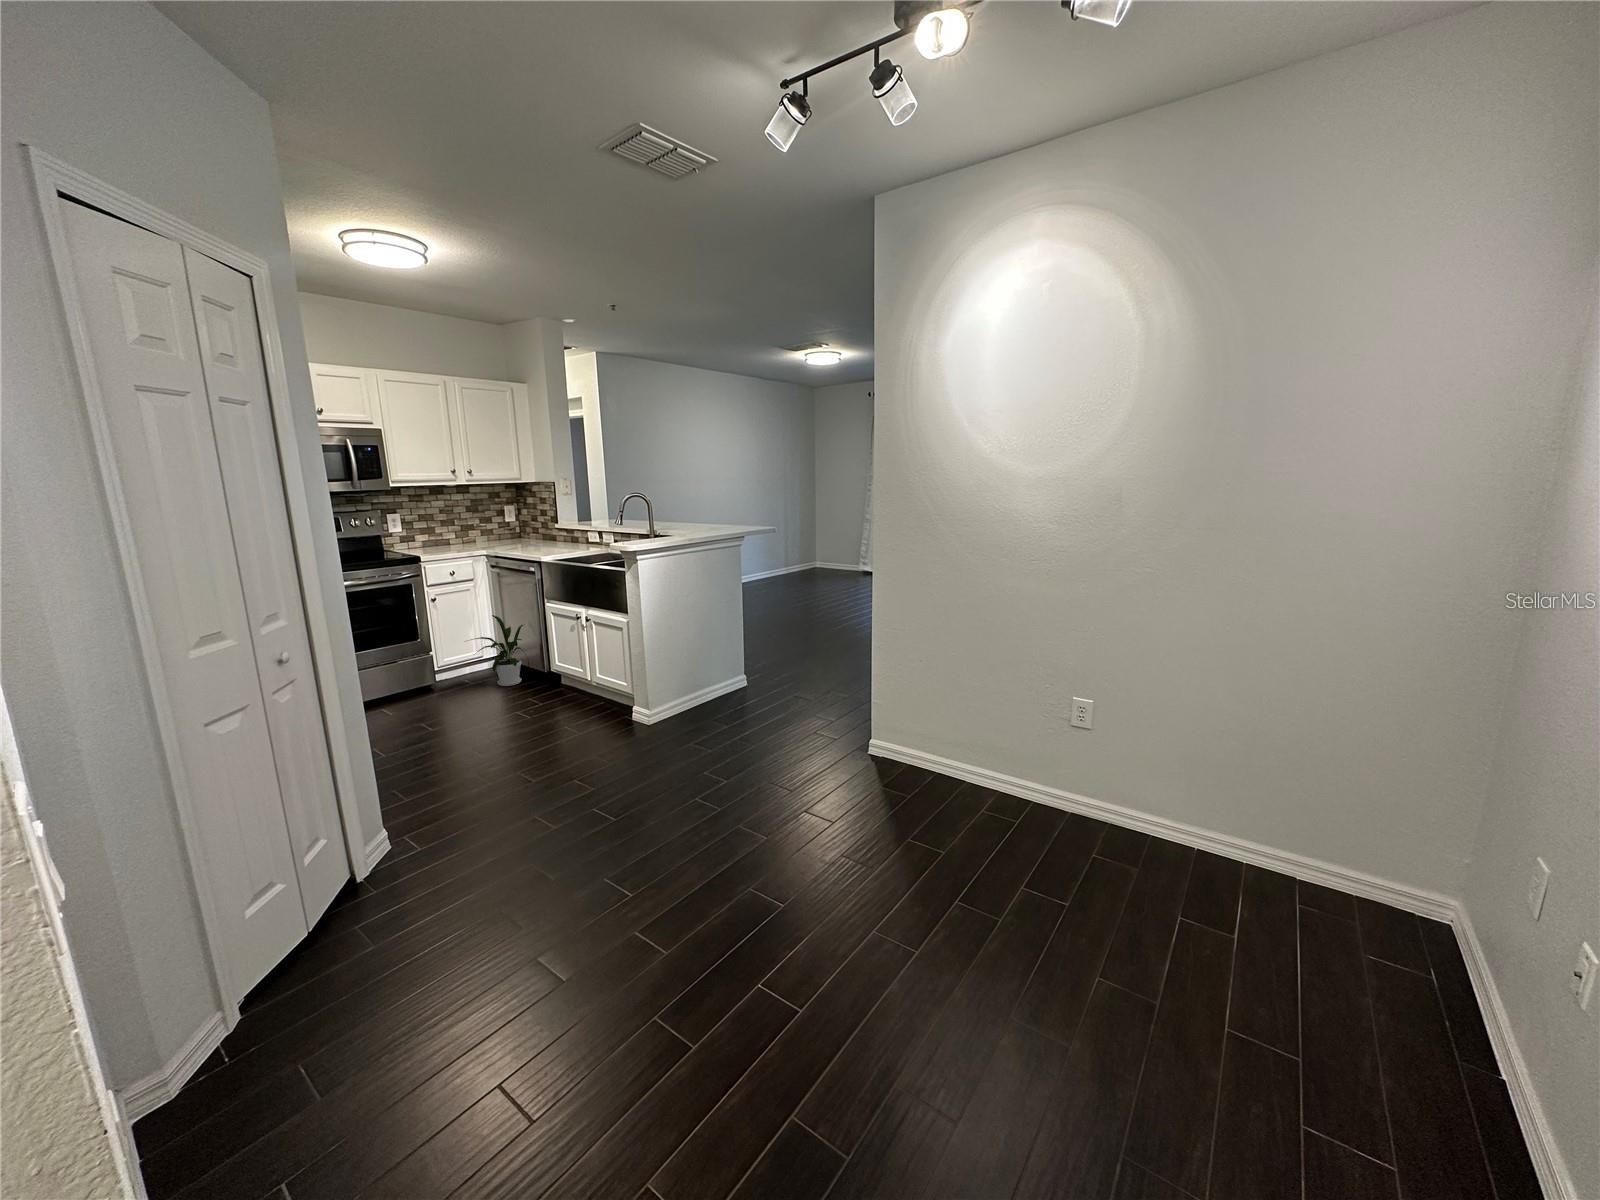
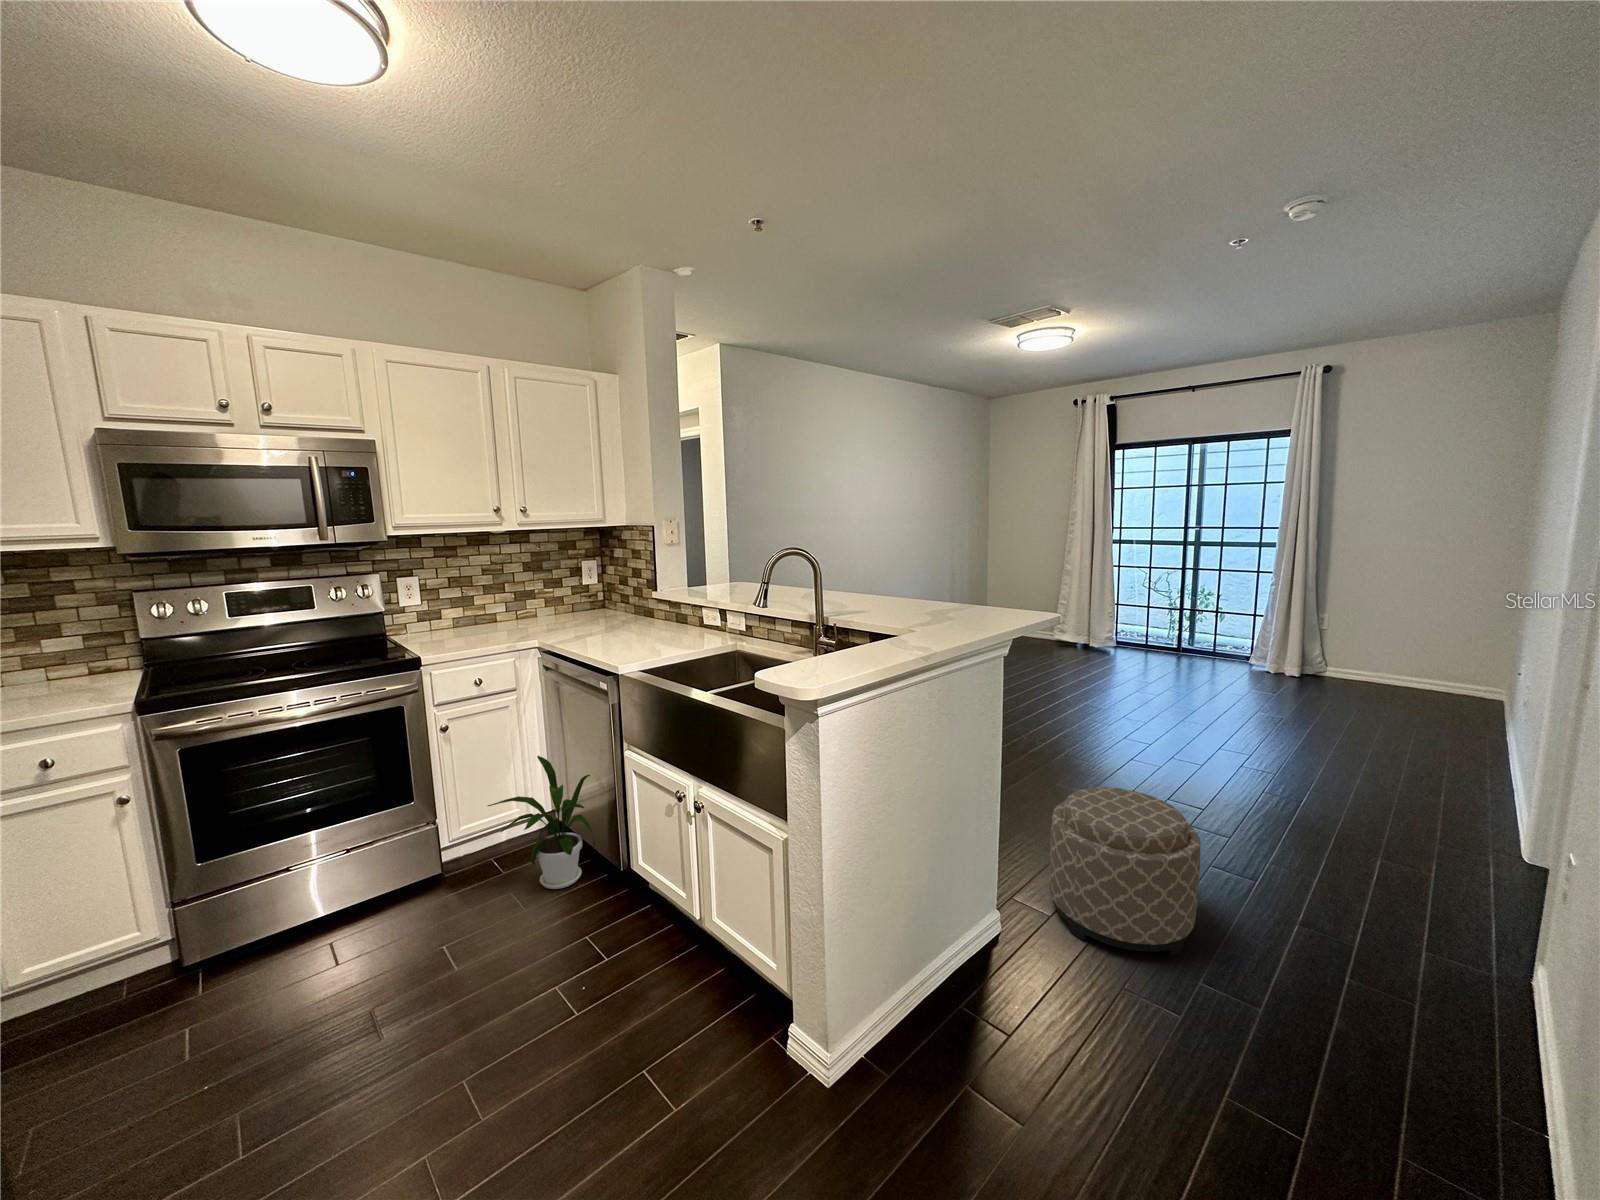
ottoman: none [774,616,839,685] -> present [1049,787,1201,956]

